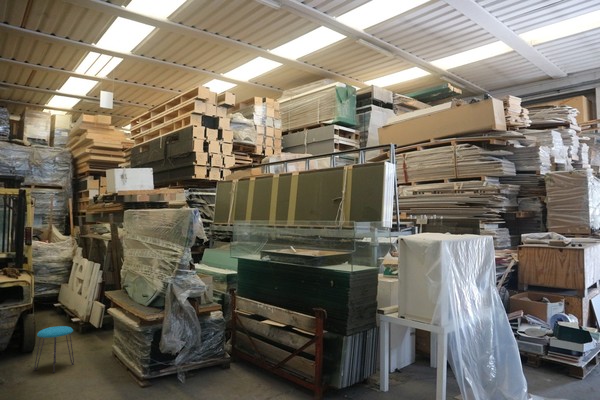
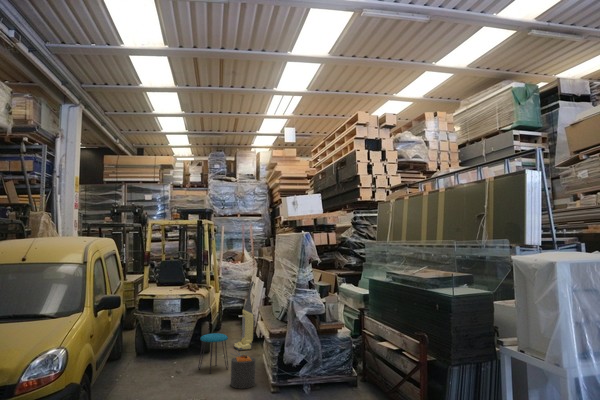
vacuum cleaner: none [63,265,92,342] -> present [234,282,255,351]
trash can: none [87,339,118,382] -> present [231,354,255,389]

